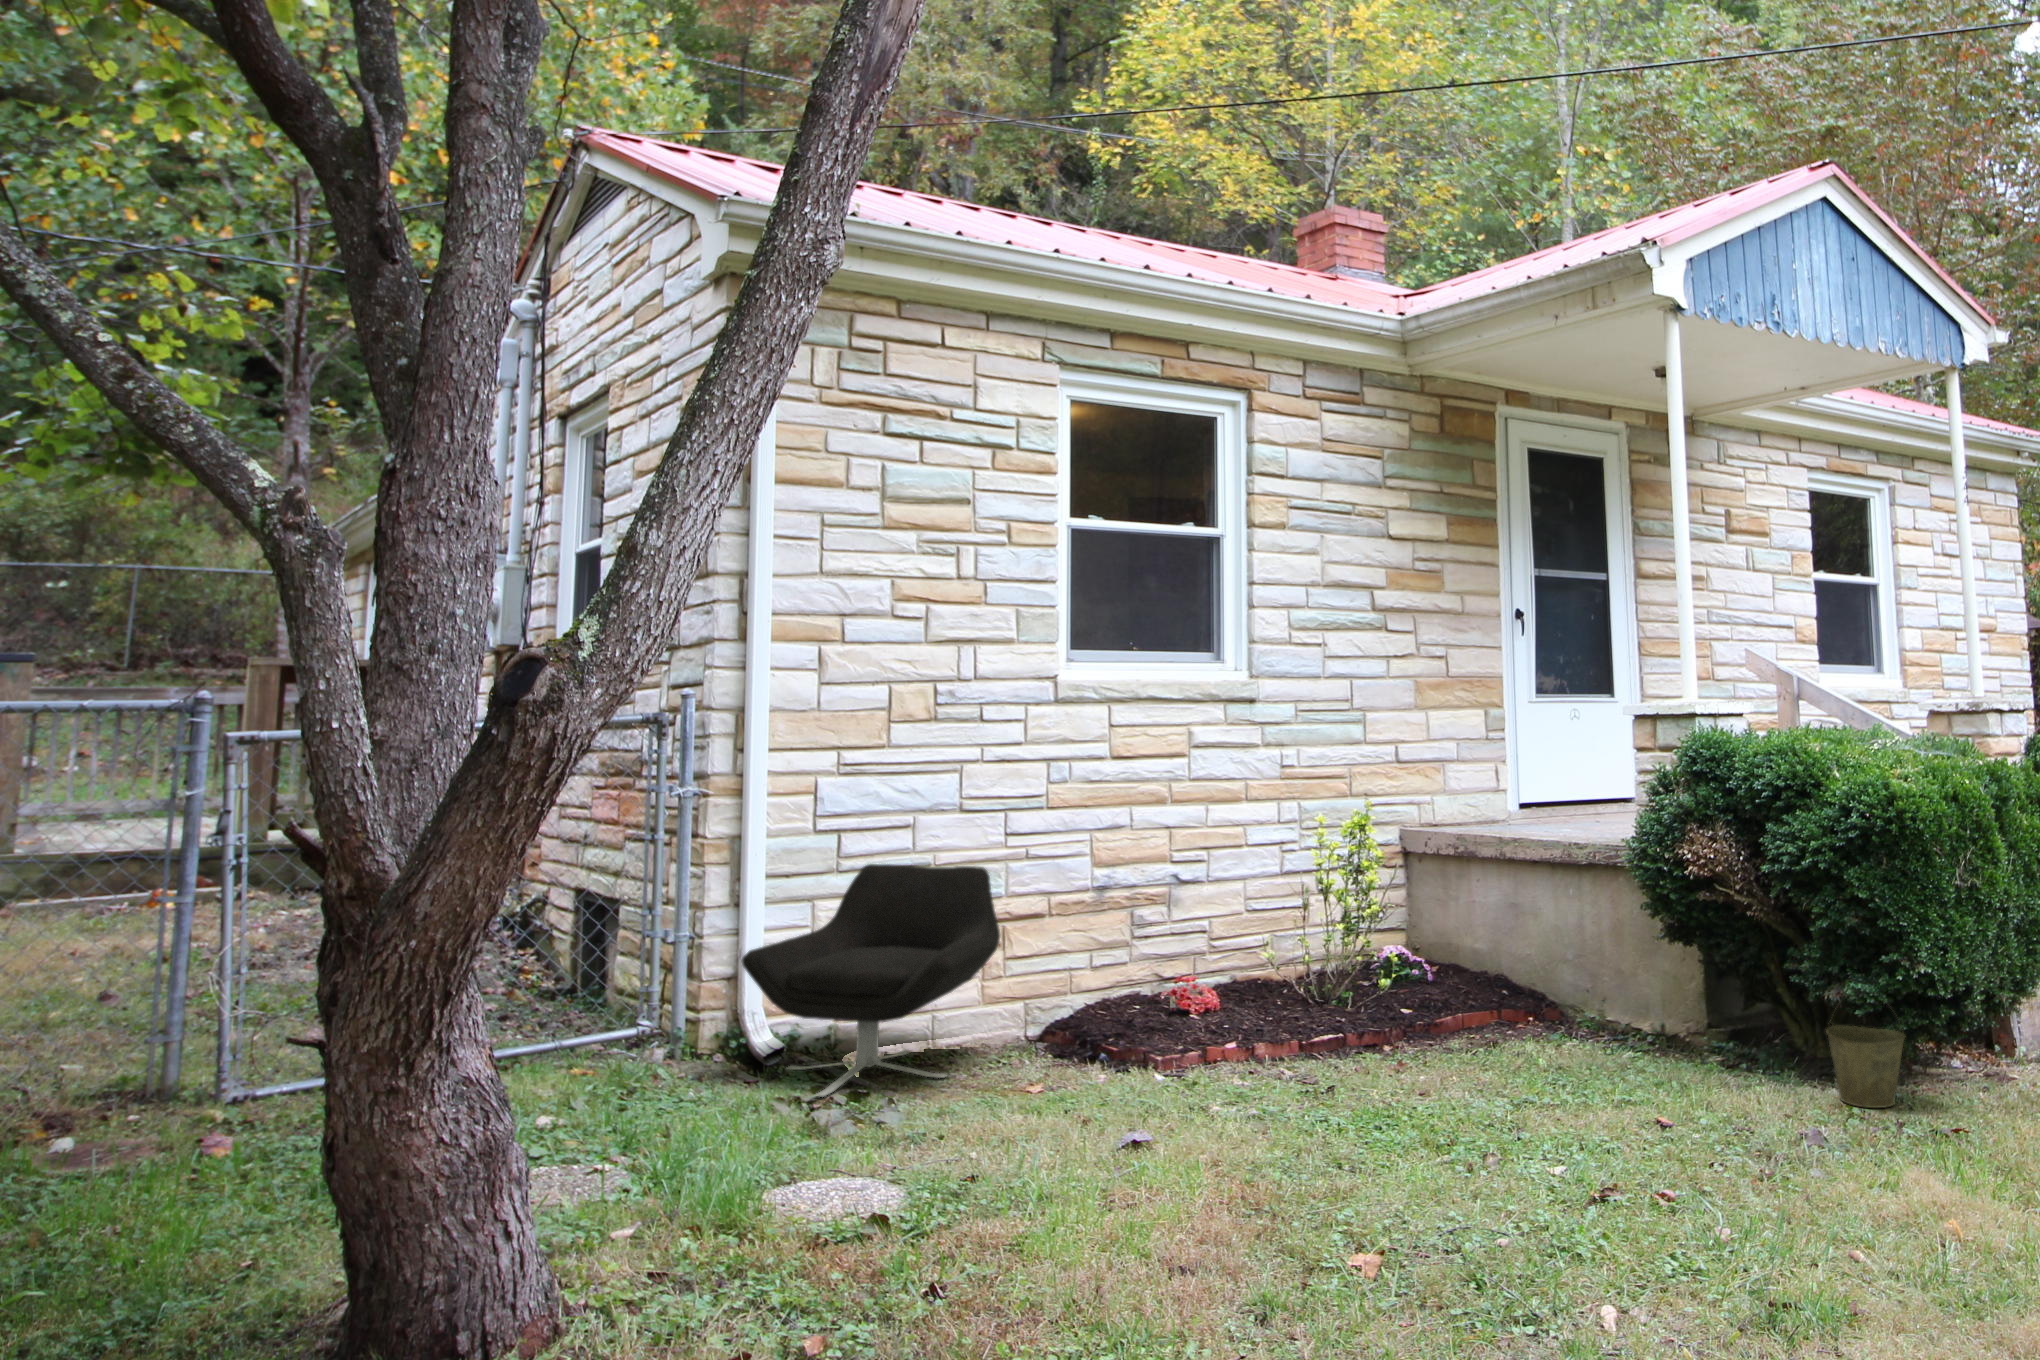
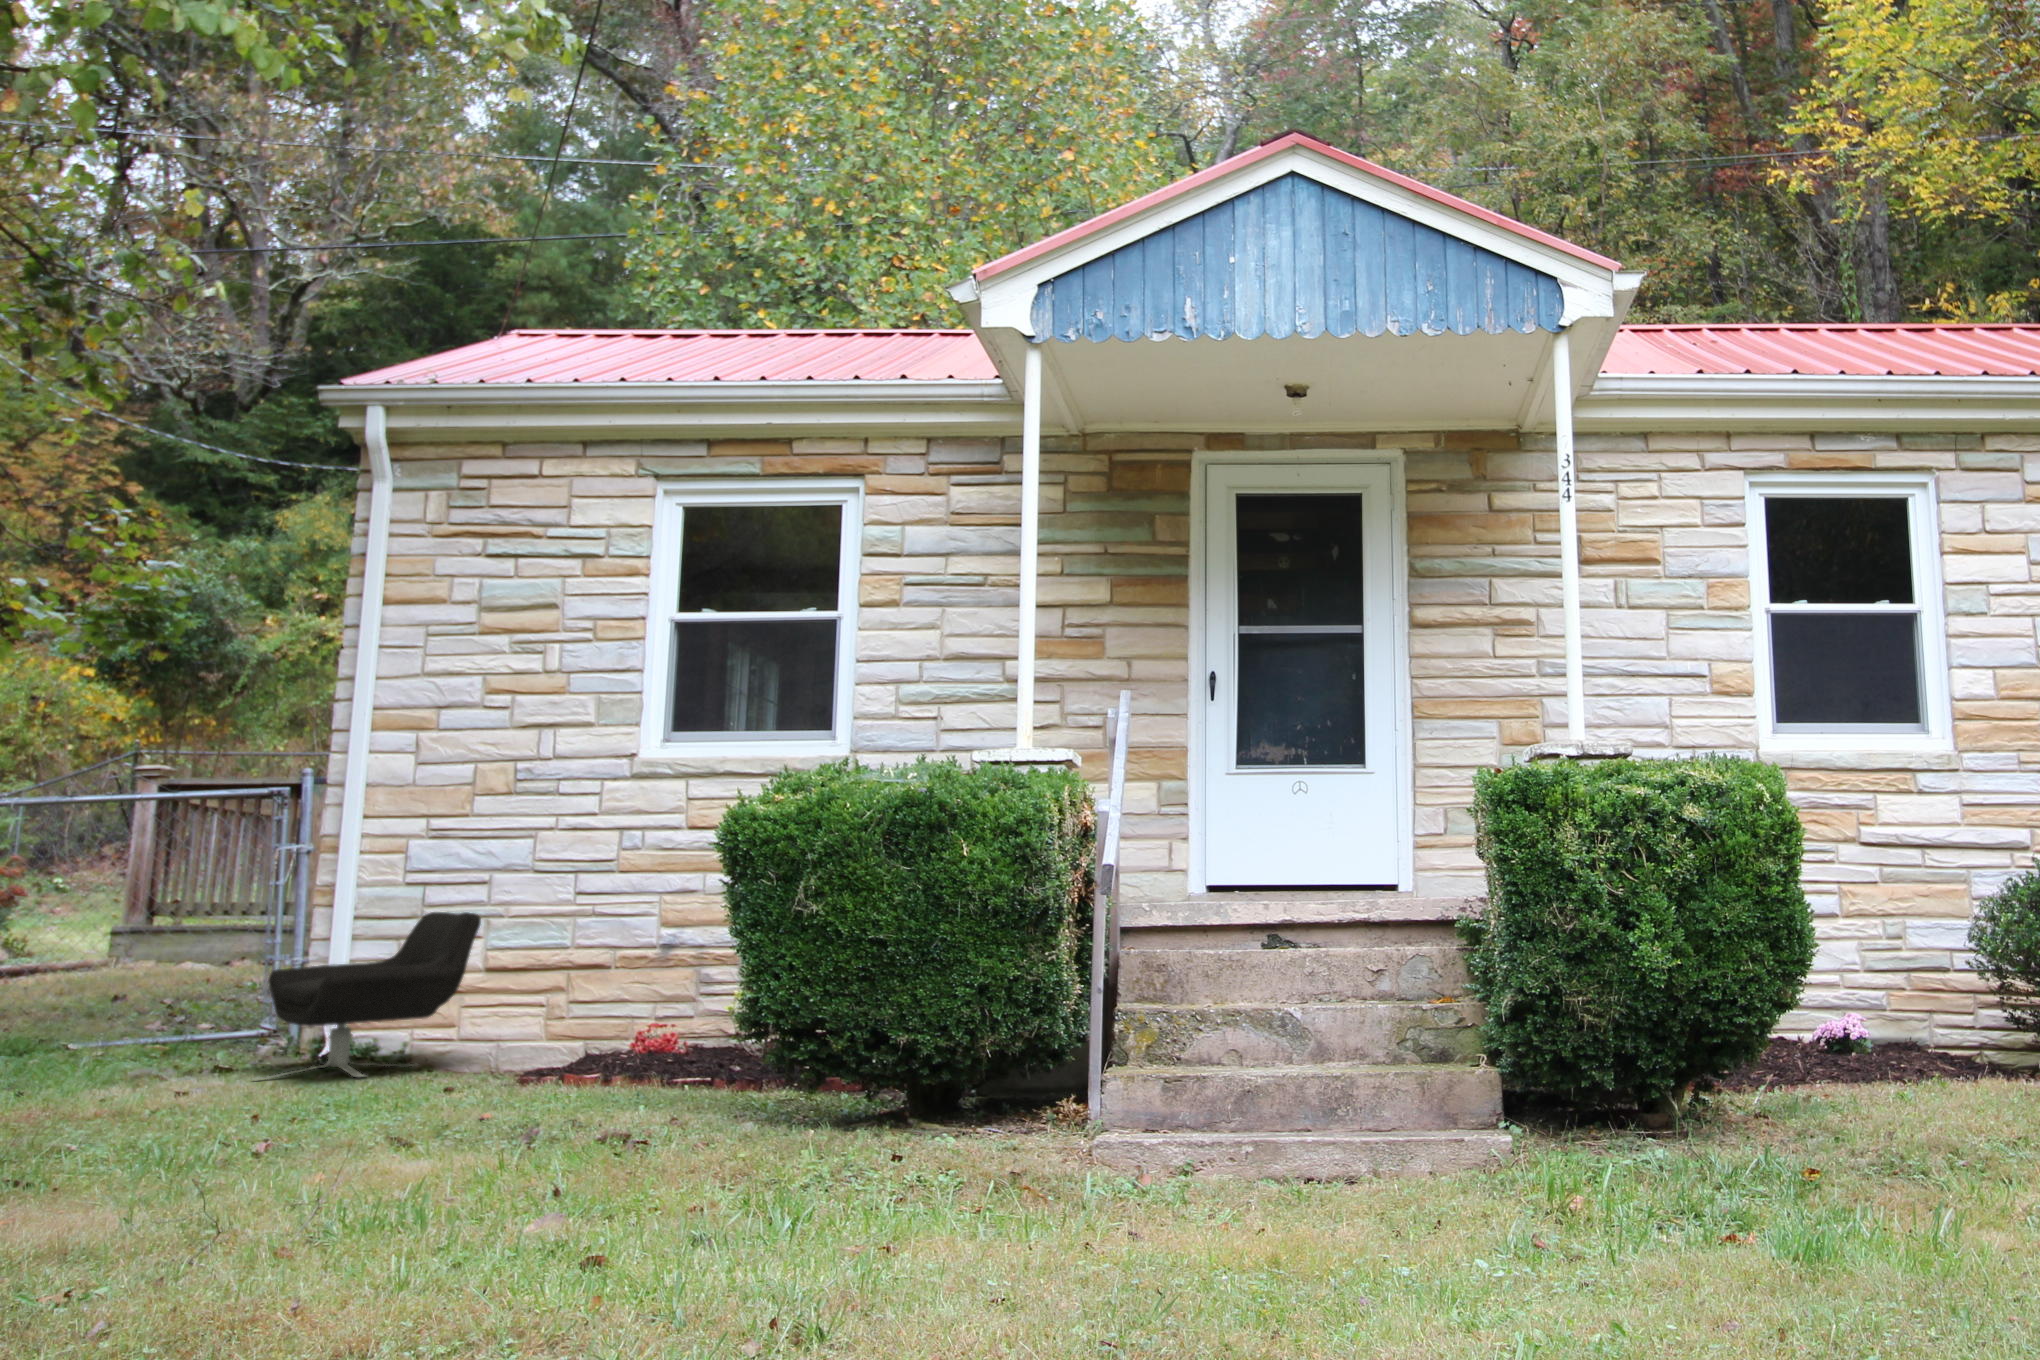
bucket: present [1826,990,1905,1108] -> none [824,1025,912,1149]

